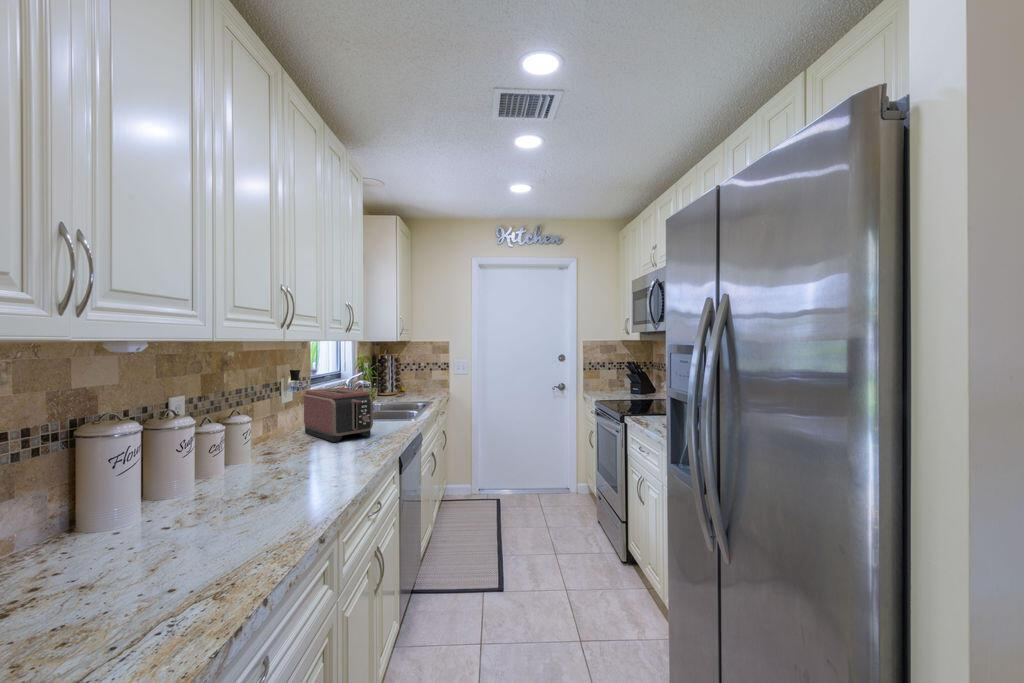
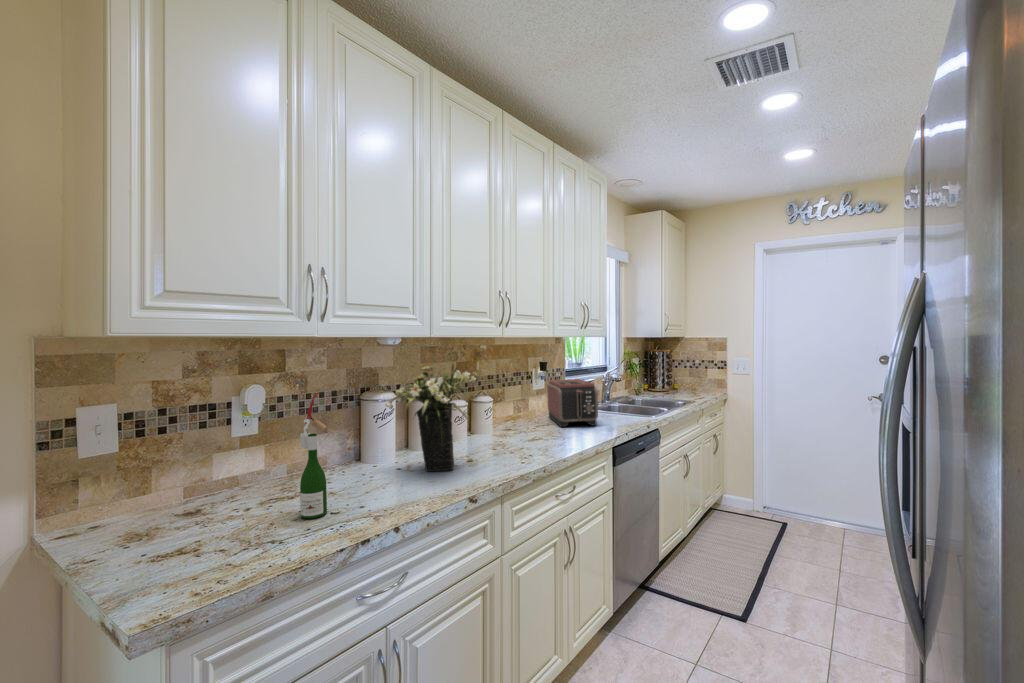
flower arrangement: none [145,377,286,523] -> present [385,364,478,471]
wine bottle: none [61,432,141,640] -> present [300,392,340,519]

